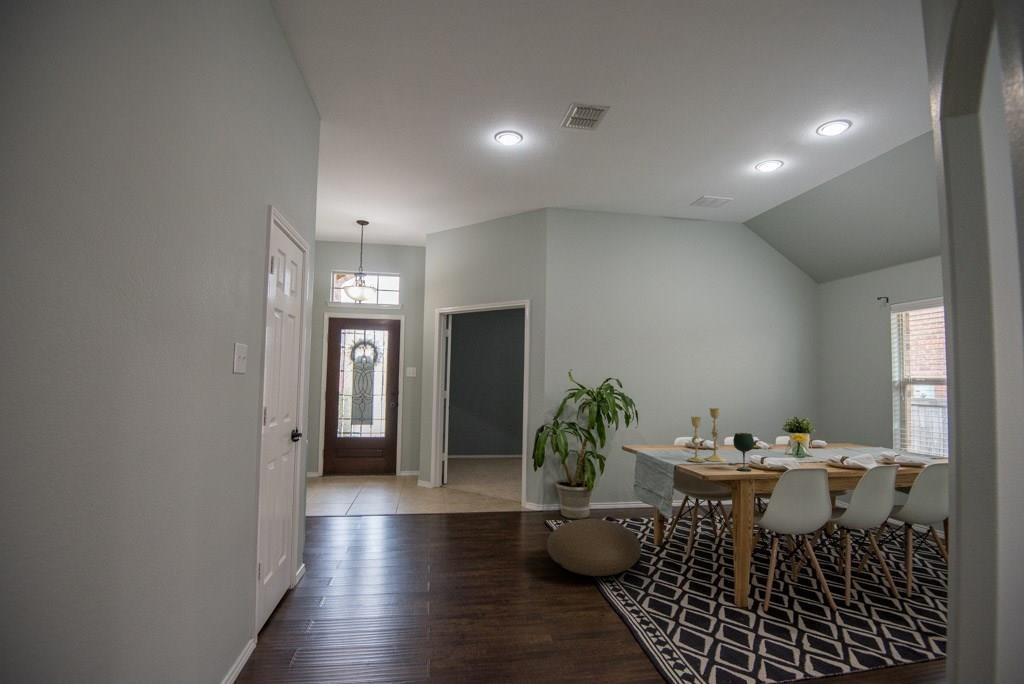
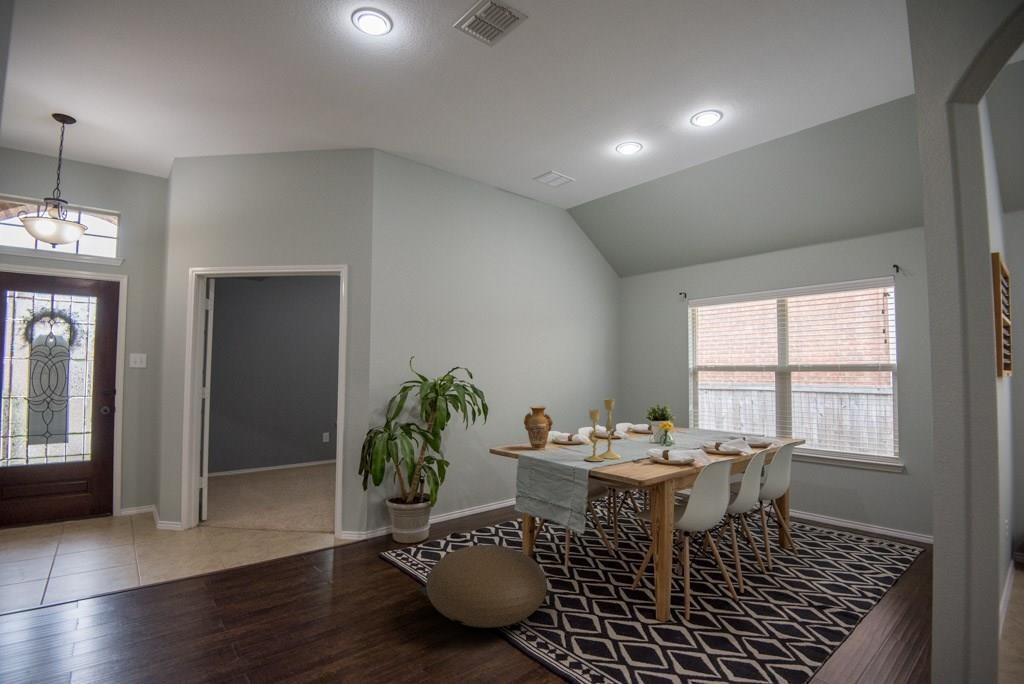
vase: none [651,413,675,450] -> present [524,406,553,450]
wine glass: present [733,433,754,471] -> none [646,426,668,468]

